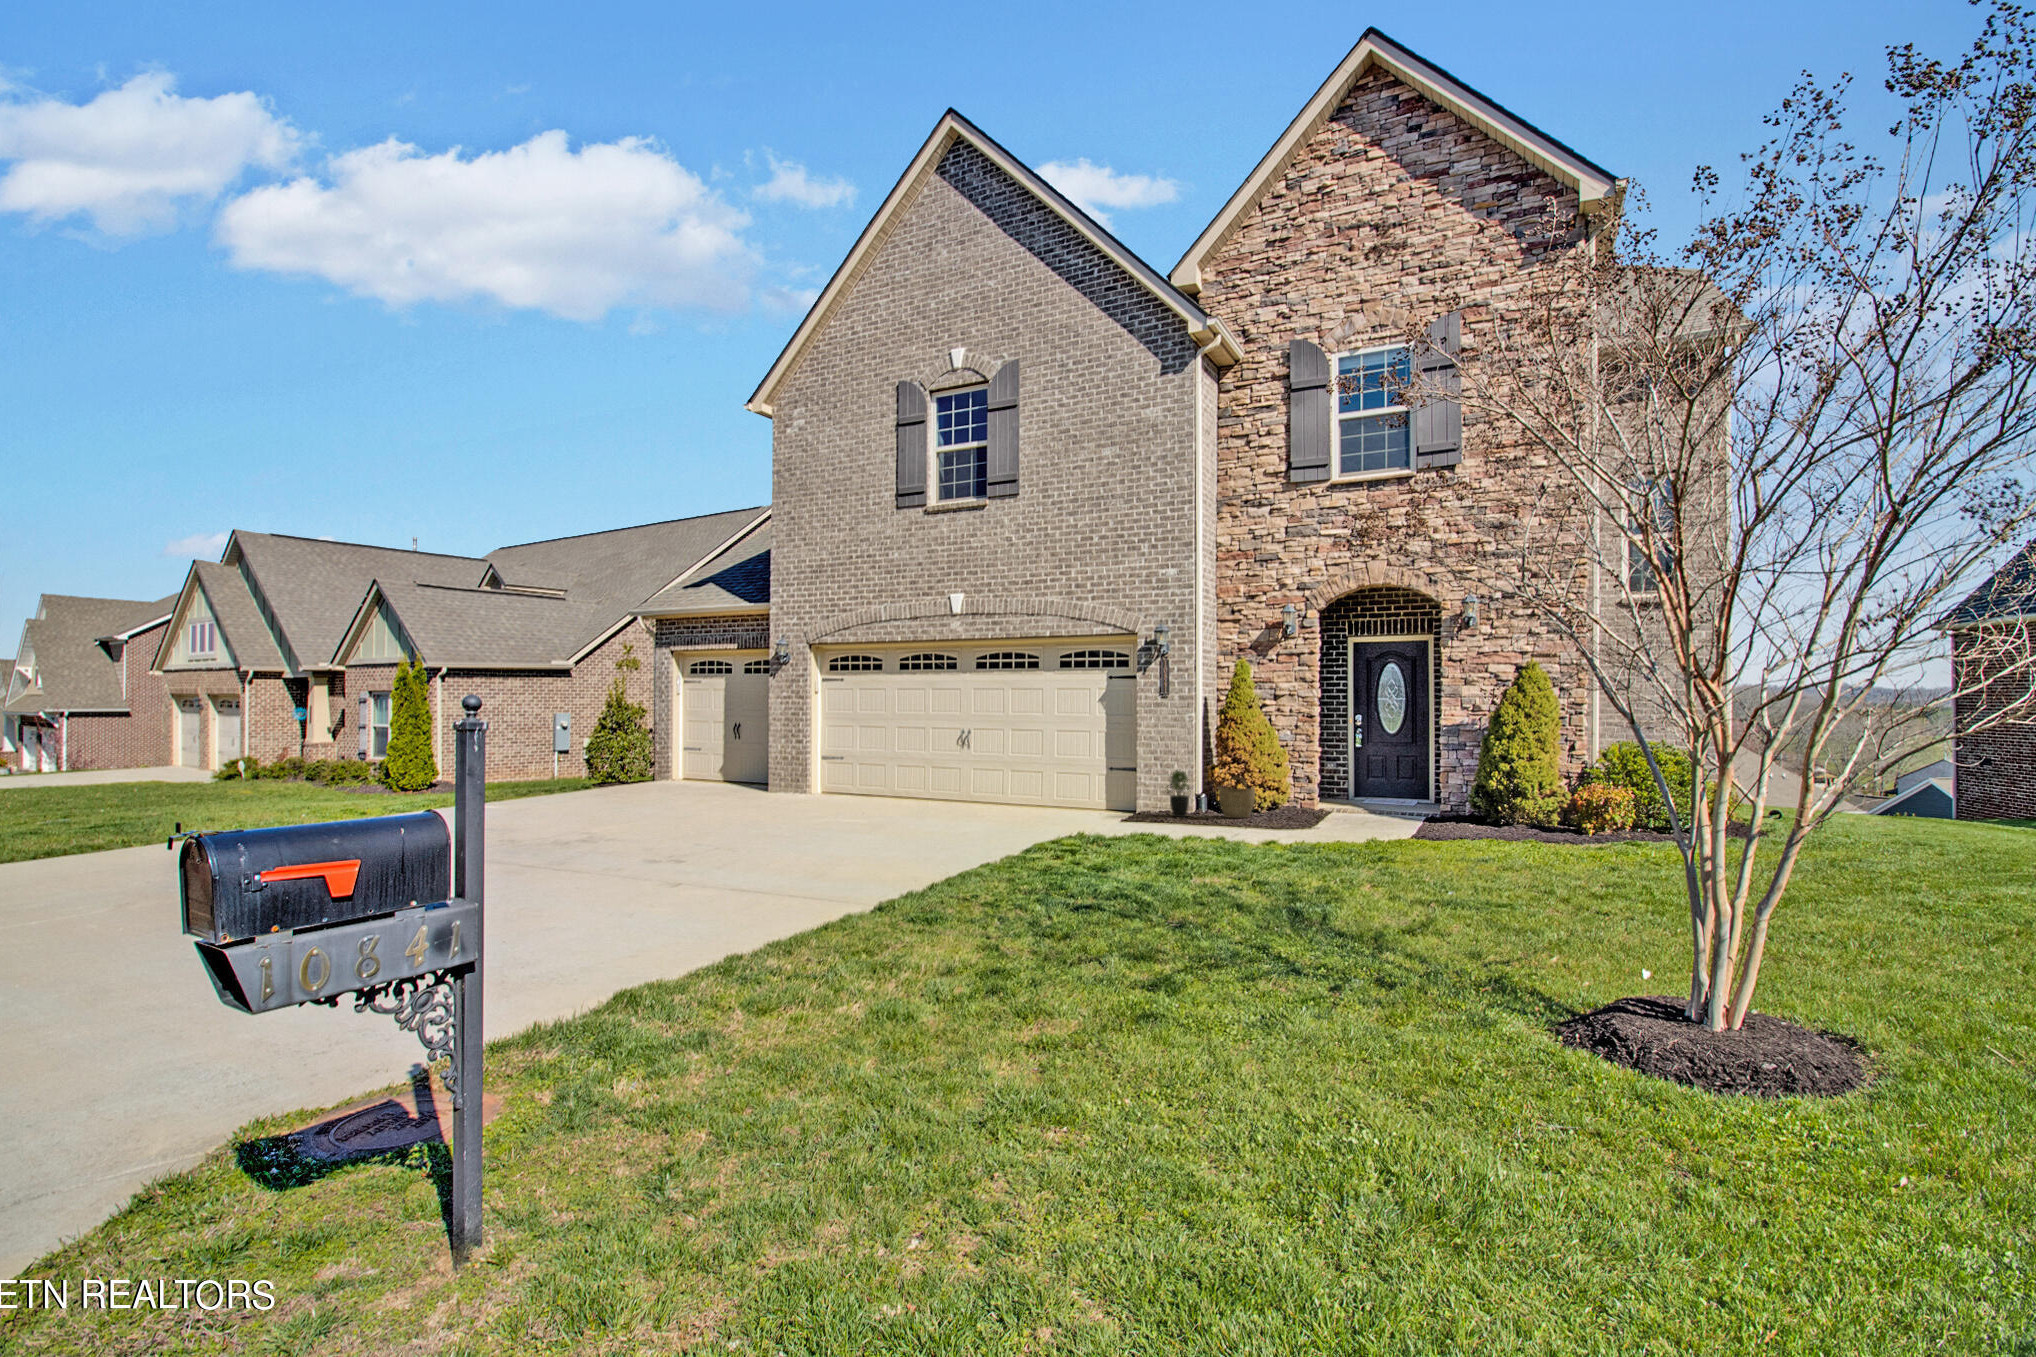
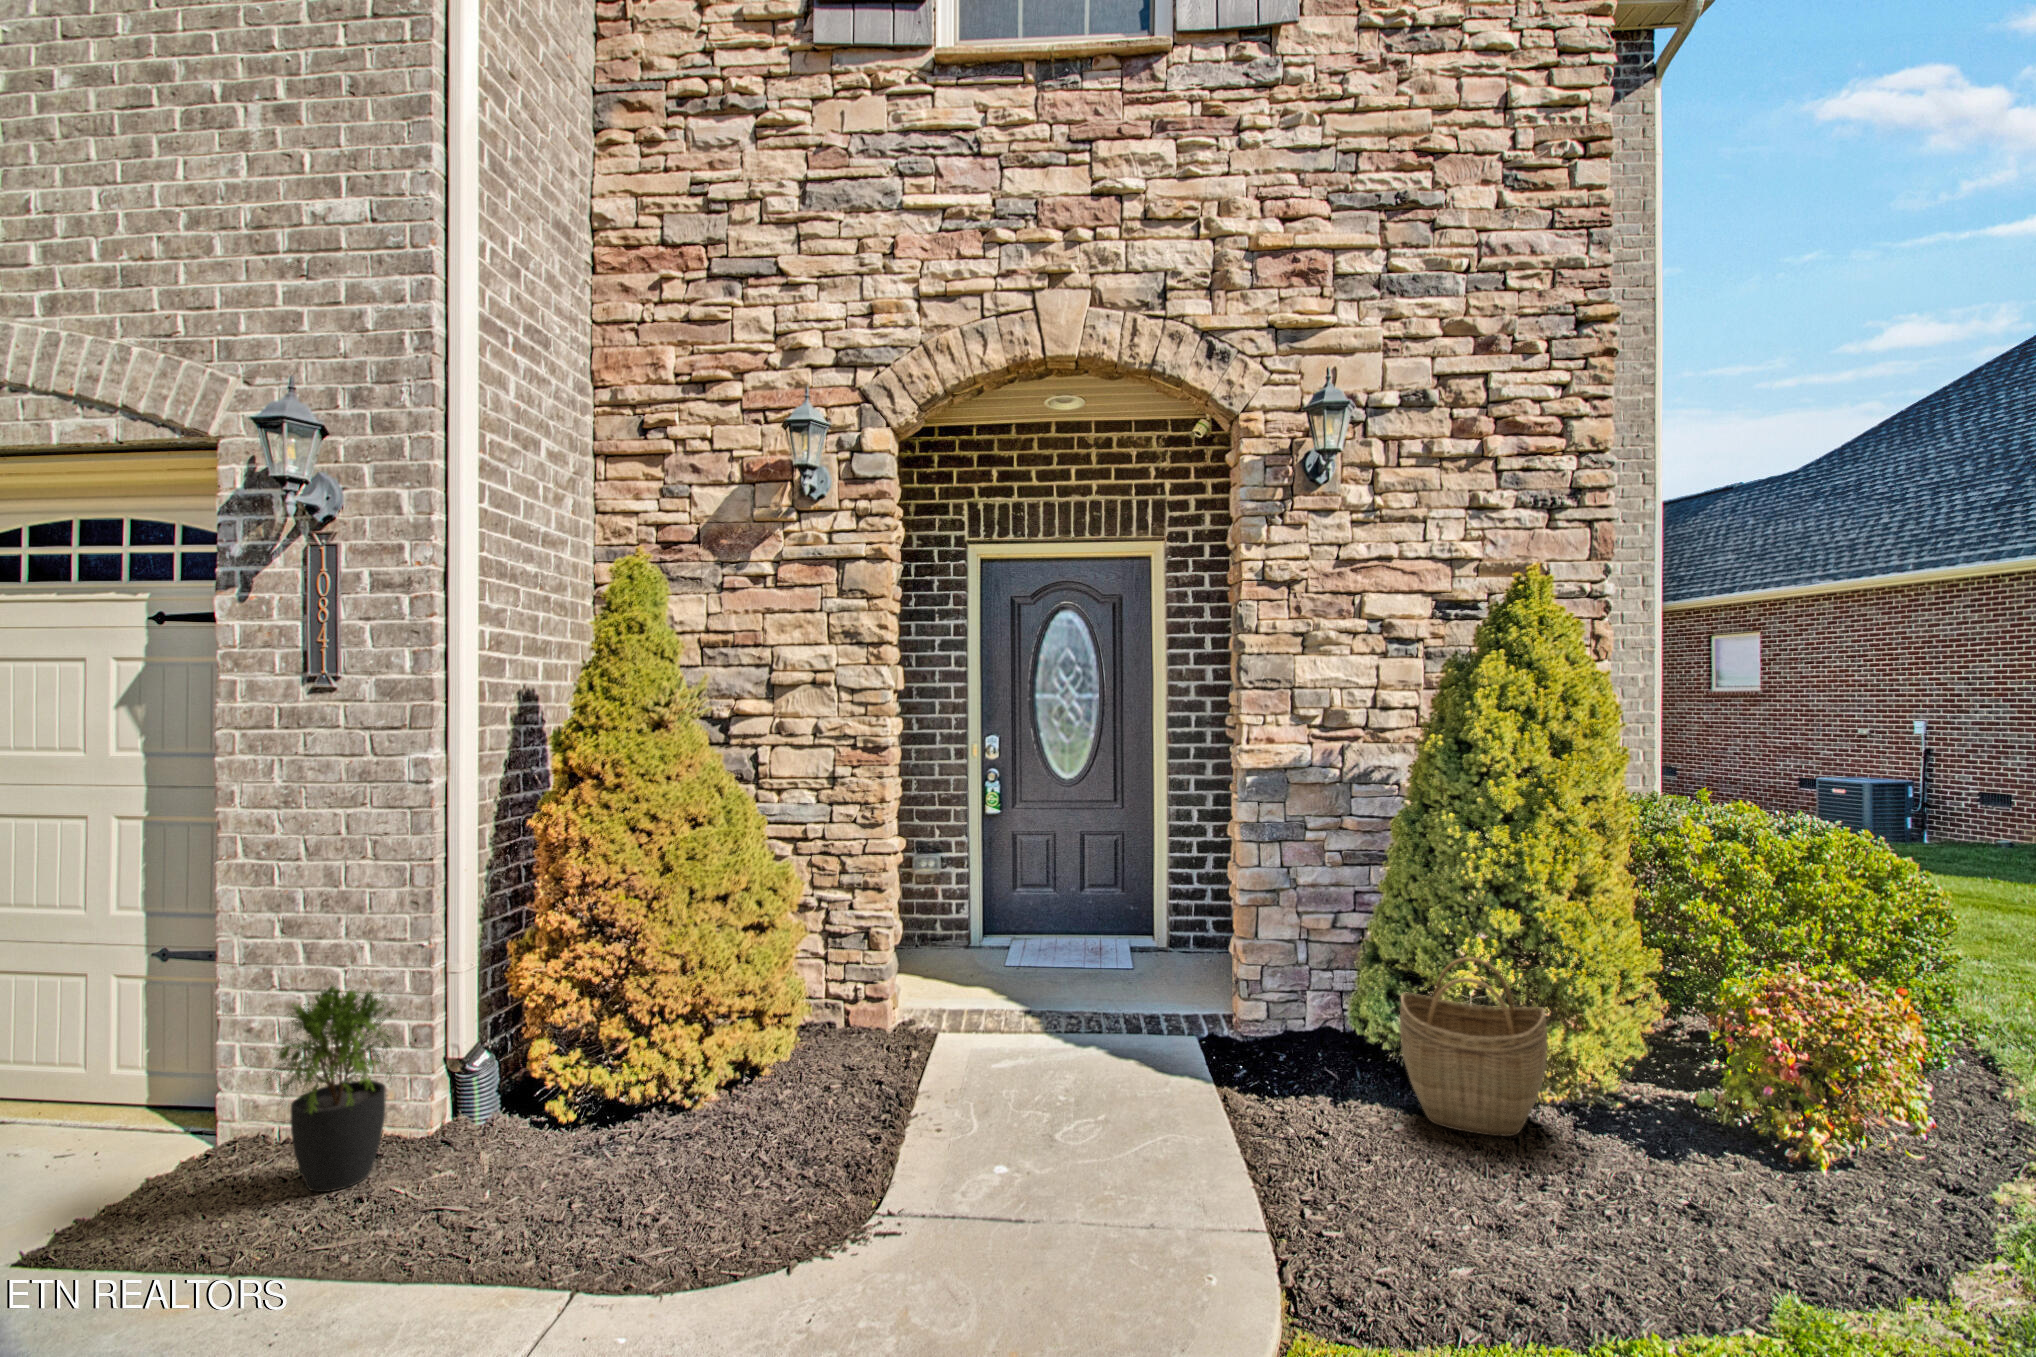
woven basket: present [1218,778,1255,818] -> present [1400,957,1548,1136]

